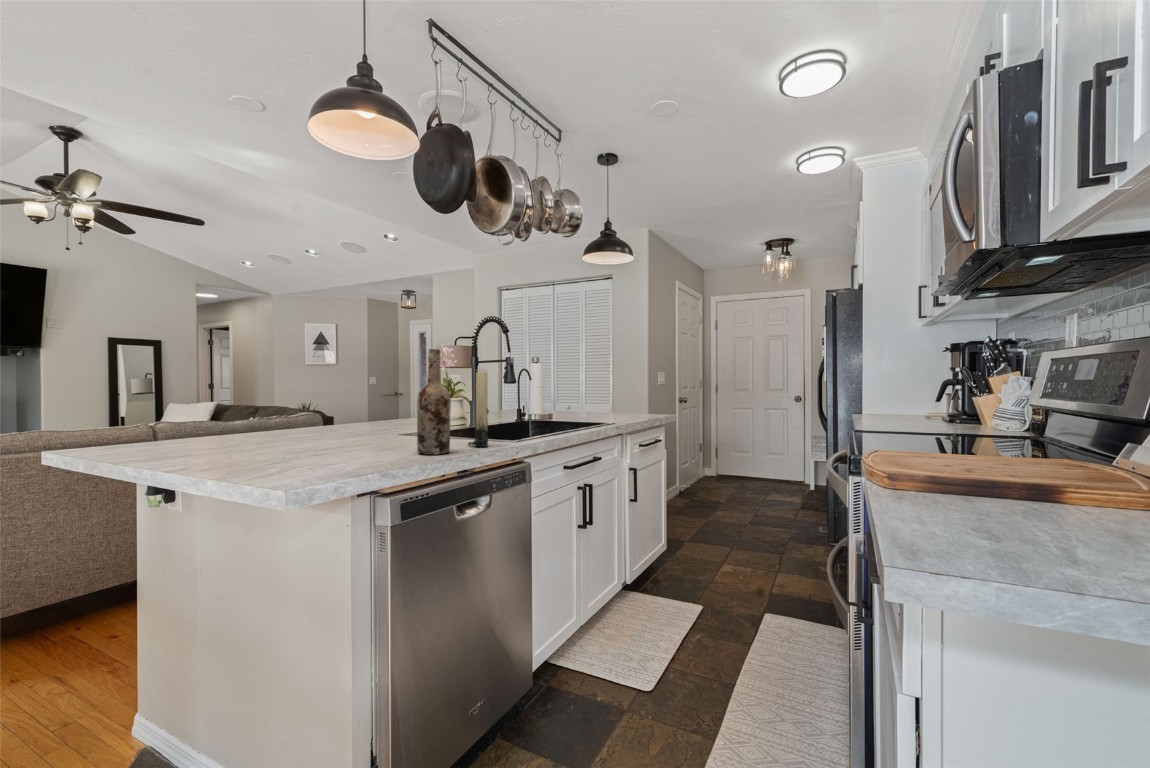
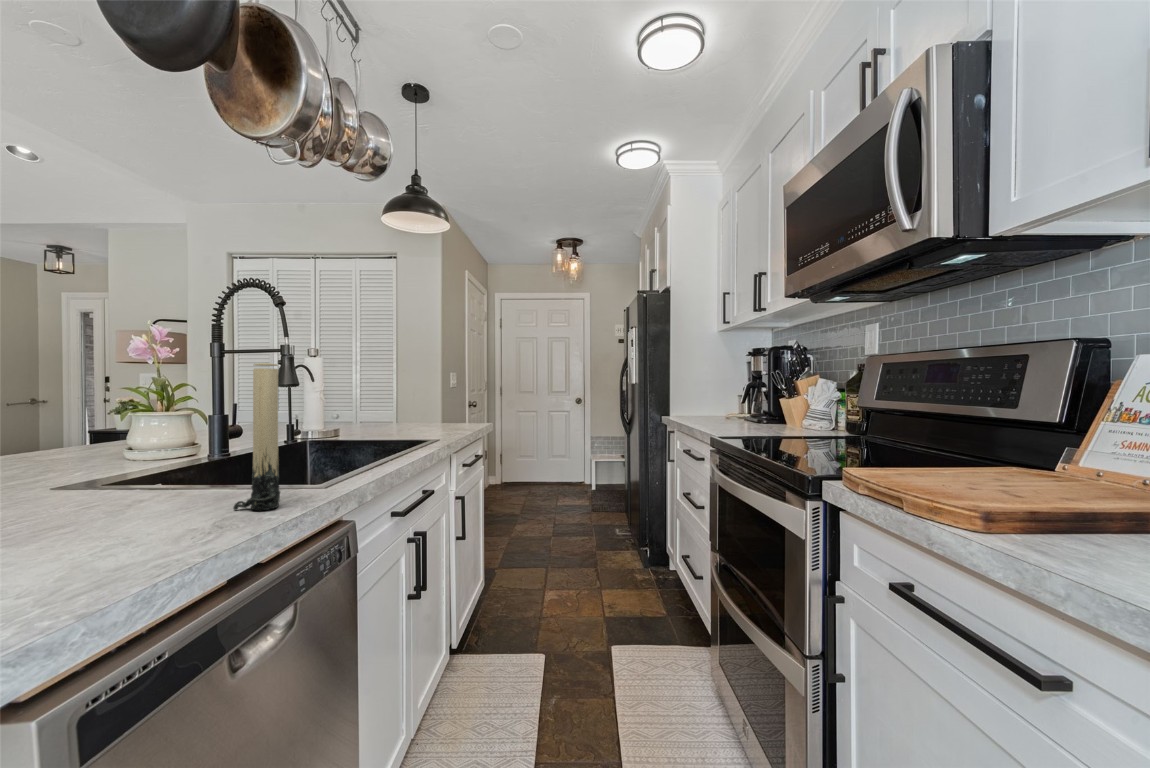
wine bottle: present [417,349,451,455] -> none [114,316,204,550]

